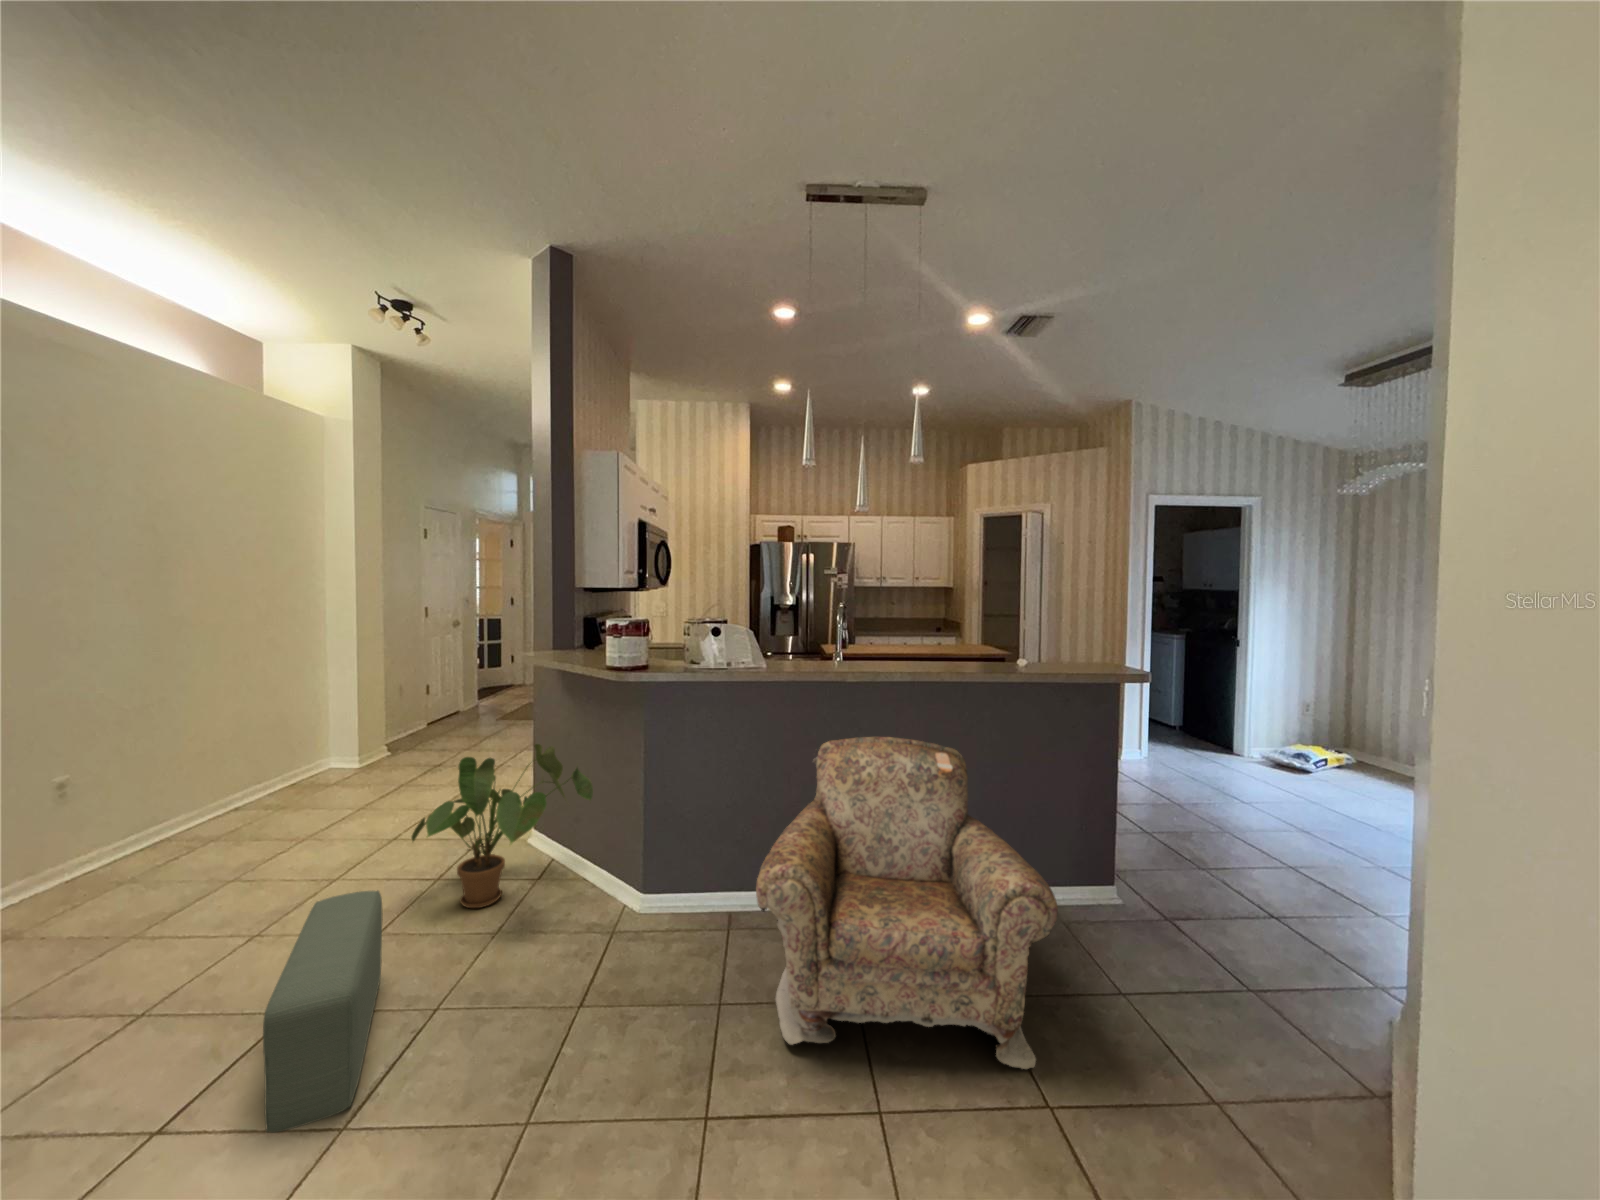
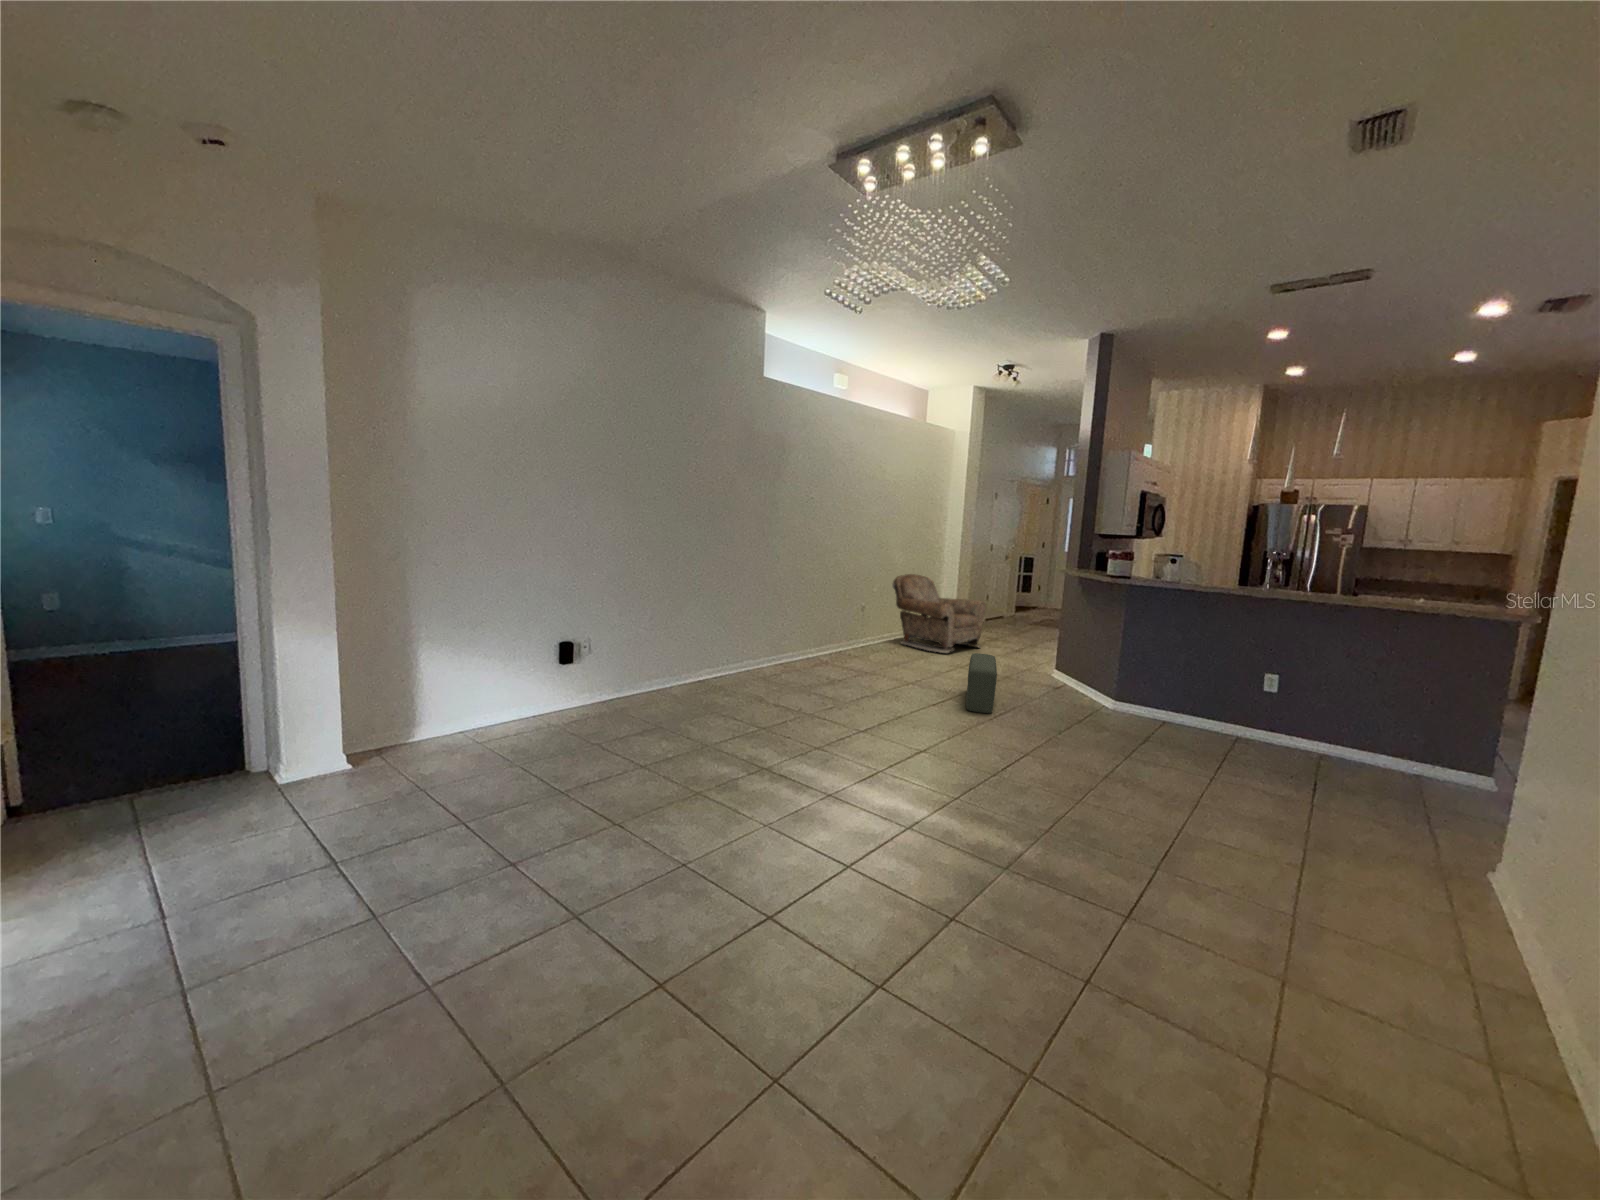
armchair: present [756,737,1058,1069] -> present [892,574,986,653]
house plant: present [411,744,593,908] -> none [1000,613,1092,688]

